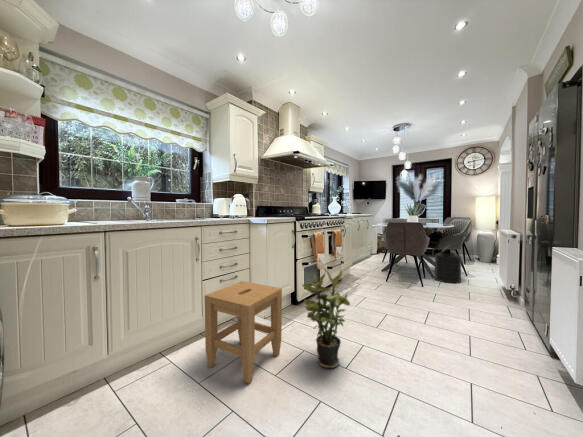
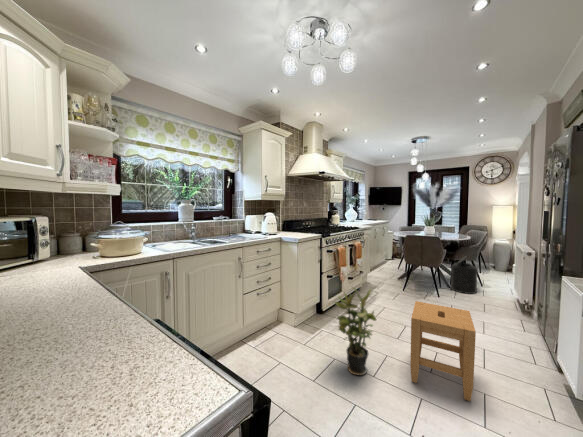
stool: present [205,281,282,384] -> present [410,301,476,401]

